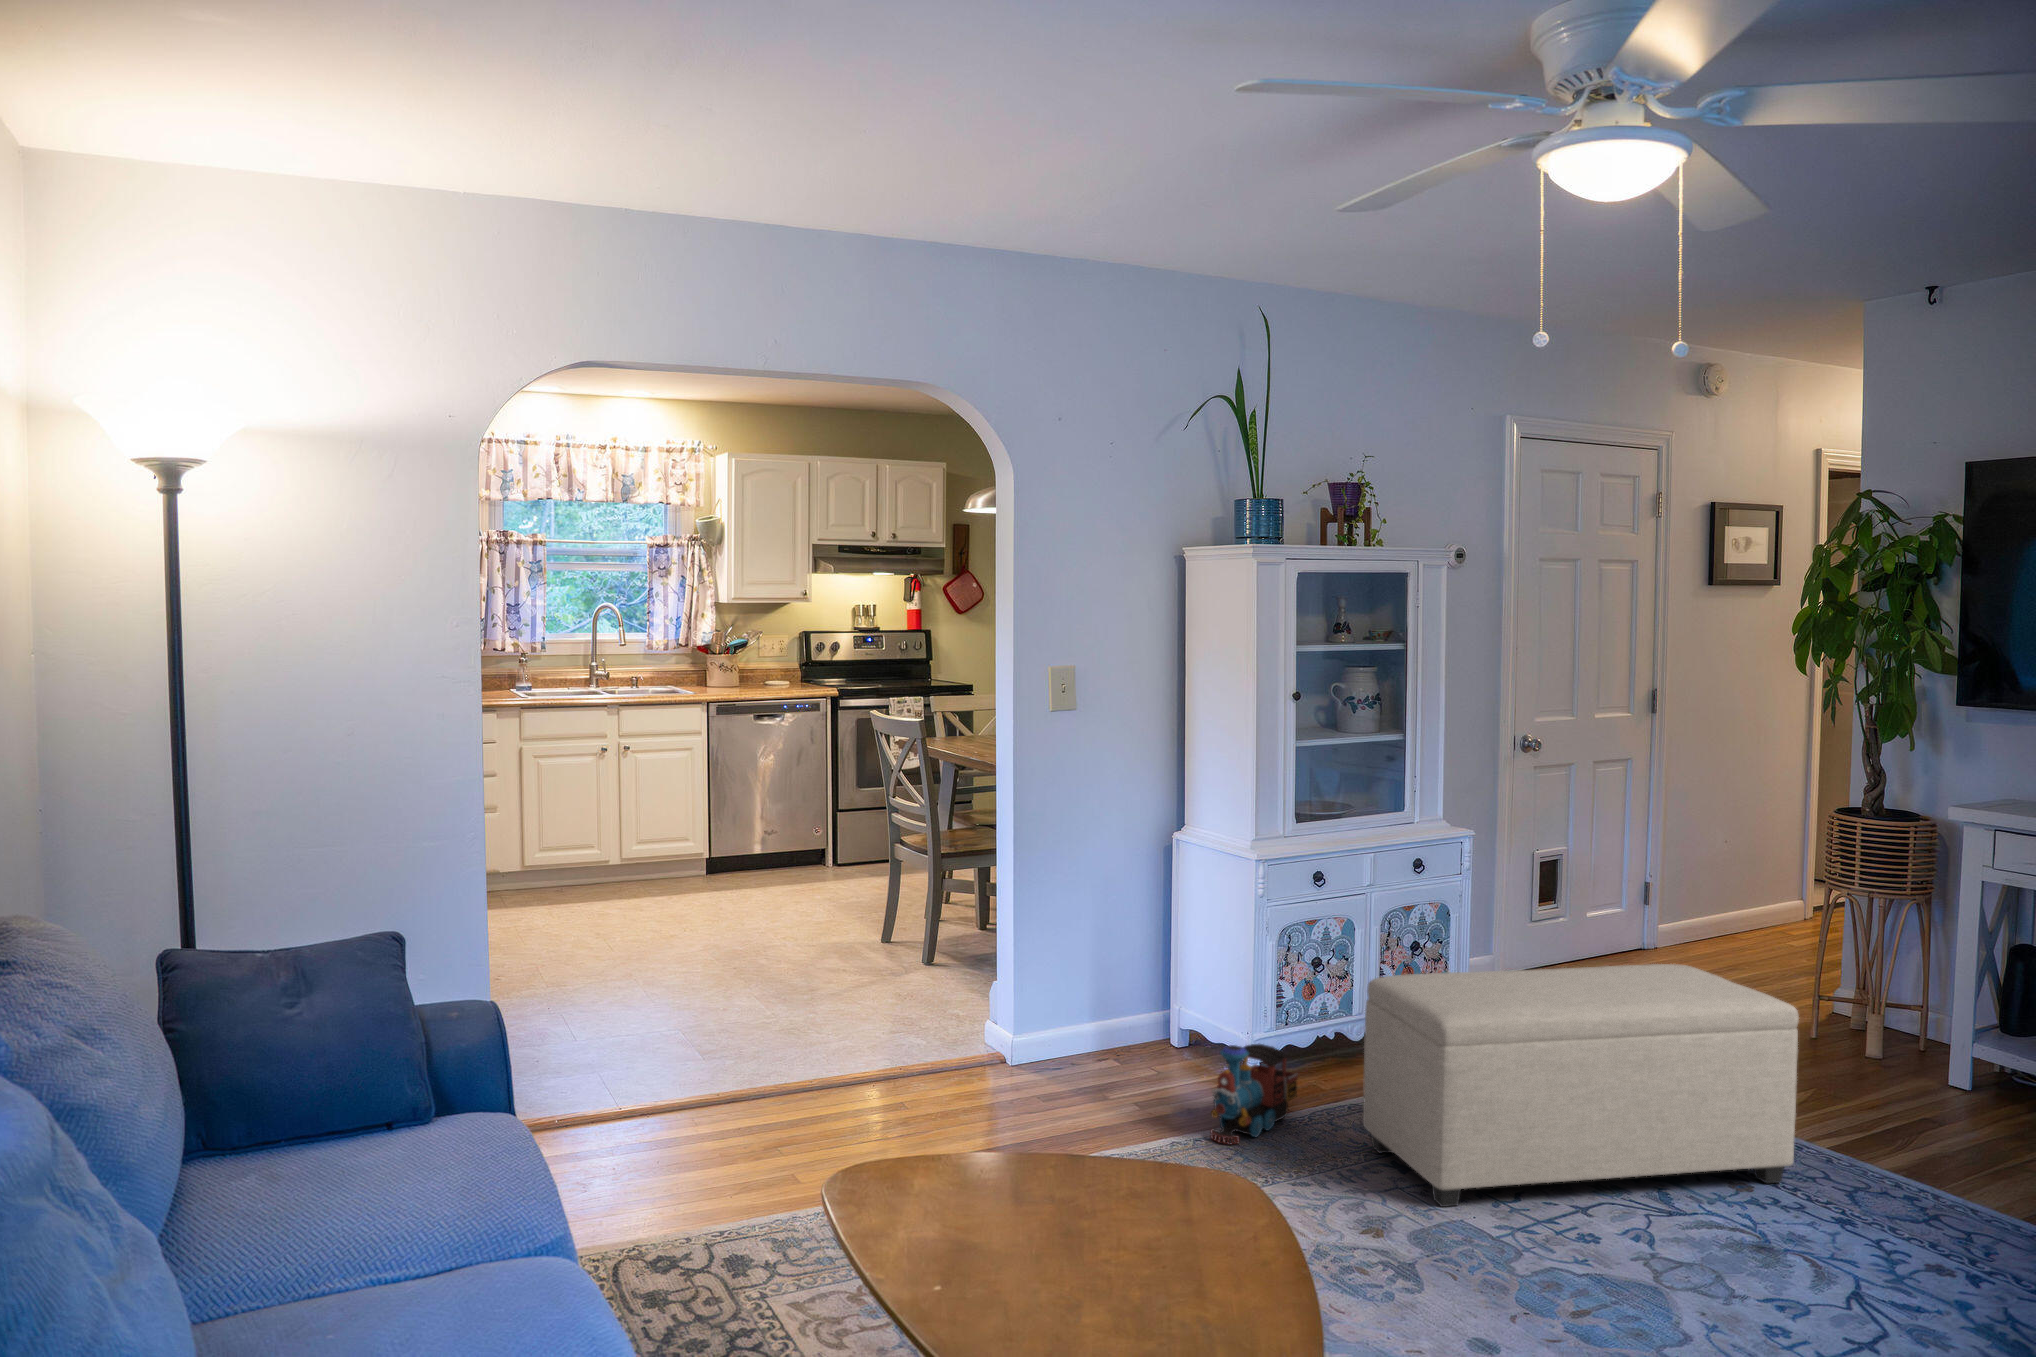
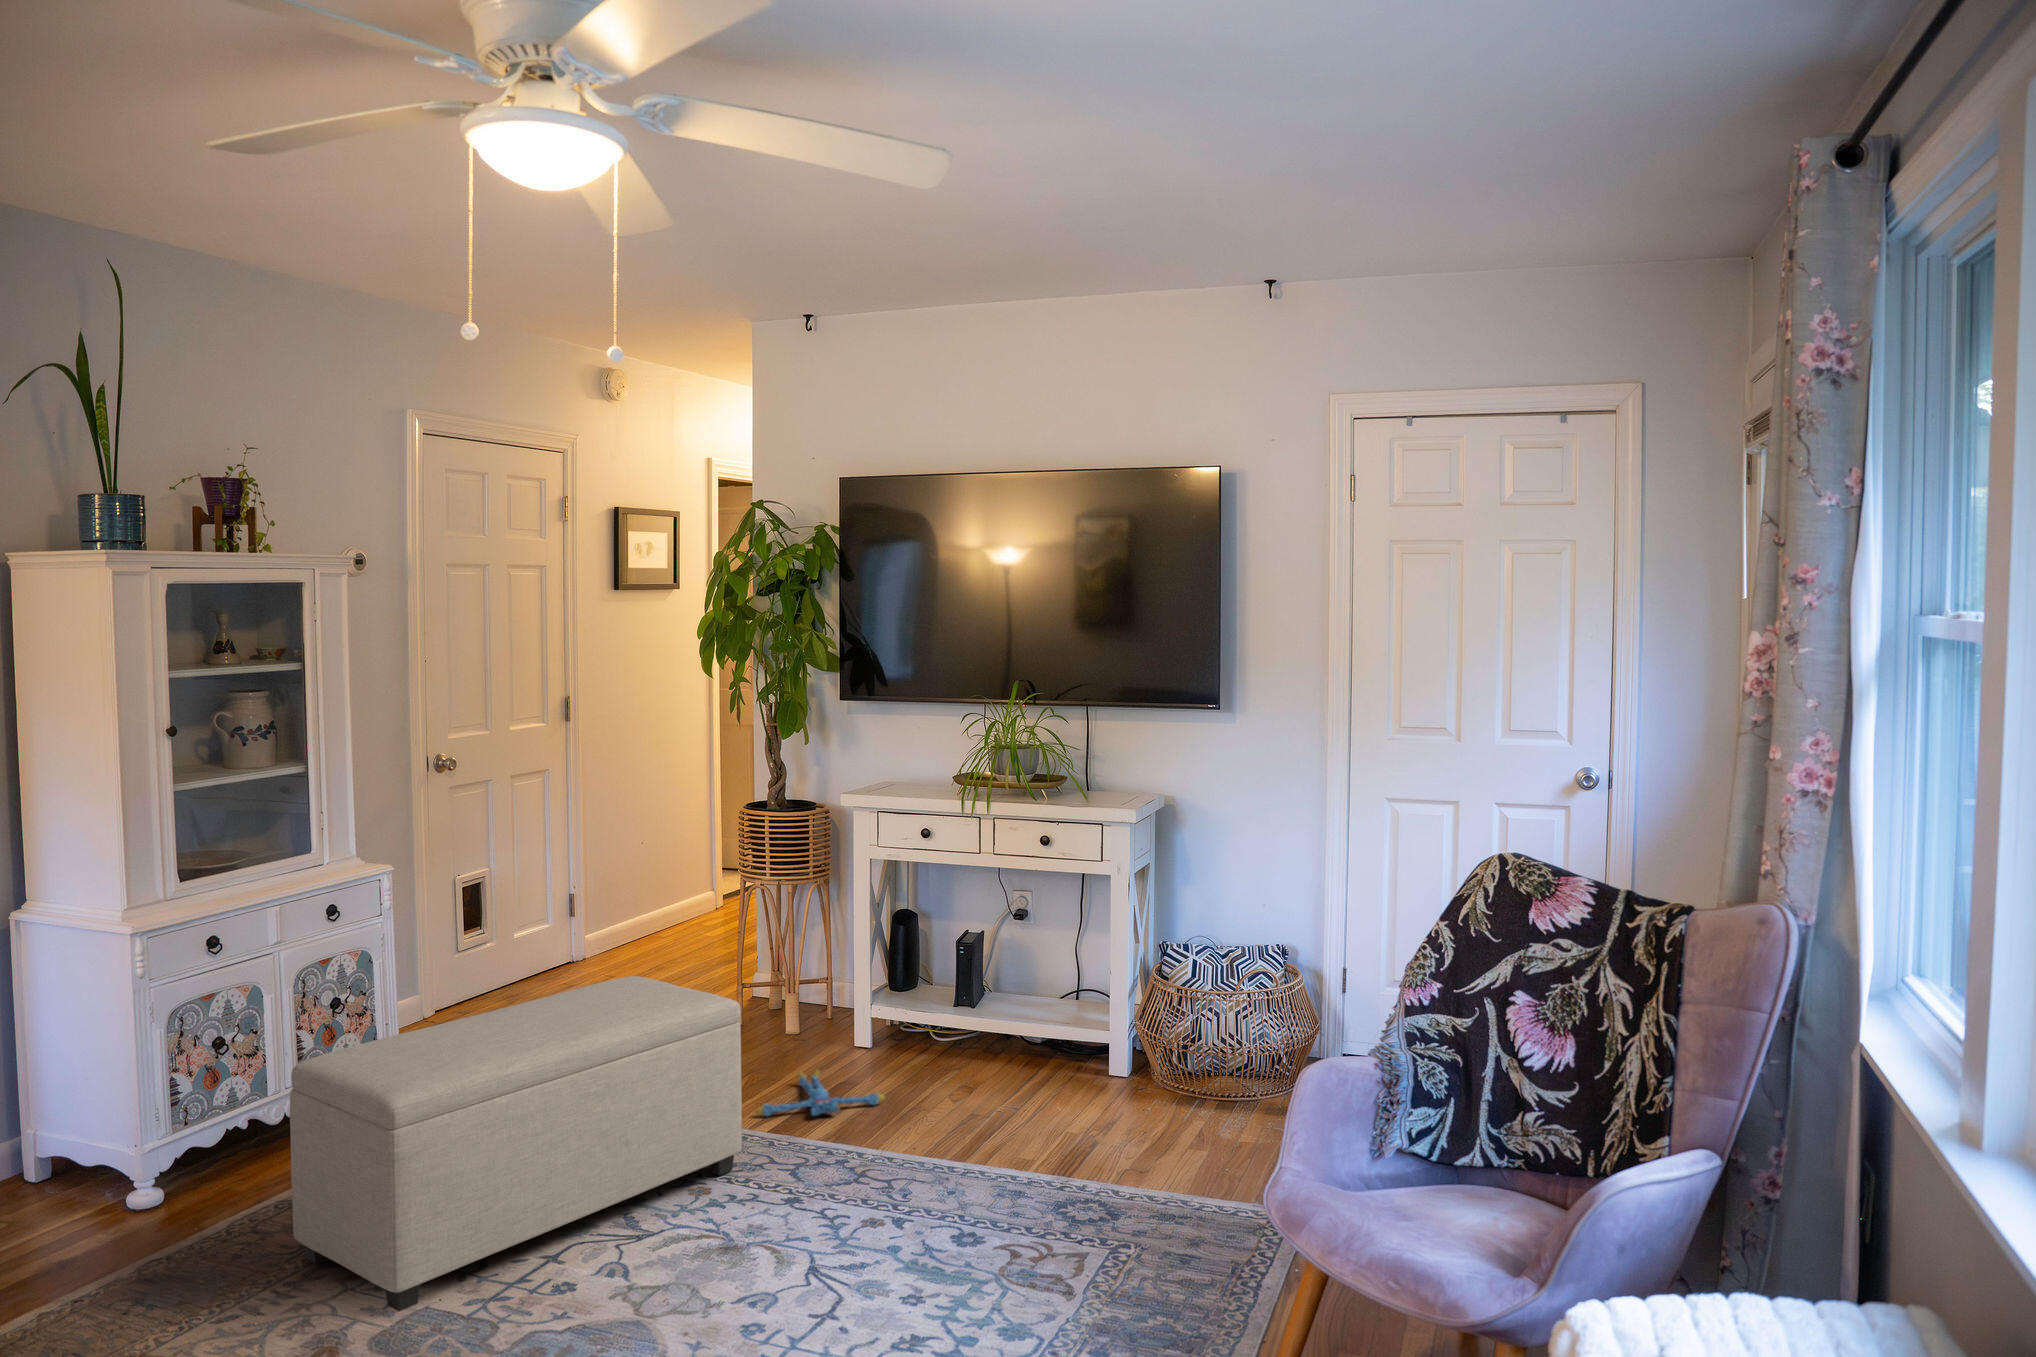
toy train: present [1210,1044,1298,1144] -> none [79,1172,203,1317]
plush toy: none [1818,1108,1986,1165] -> present [756,1070,885,1116]

